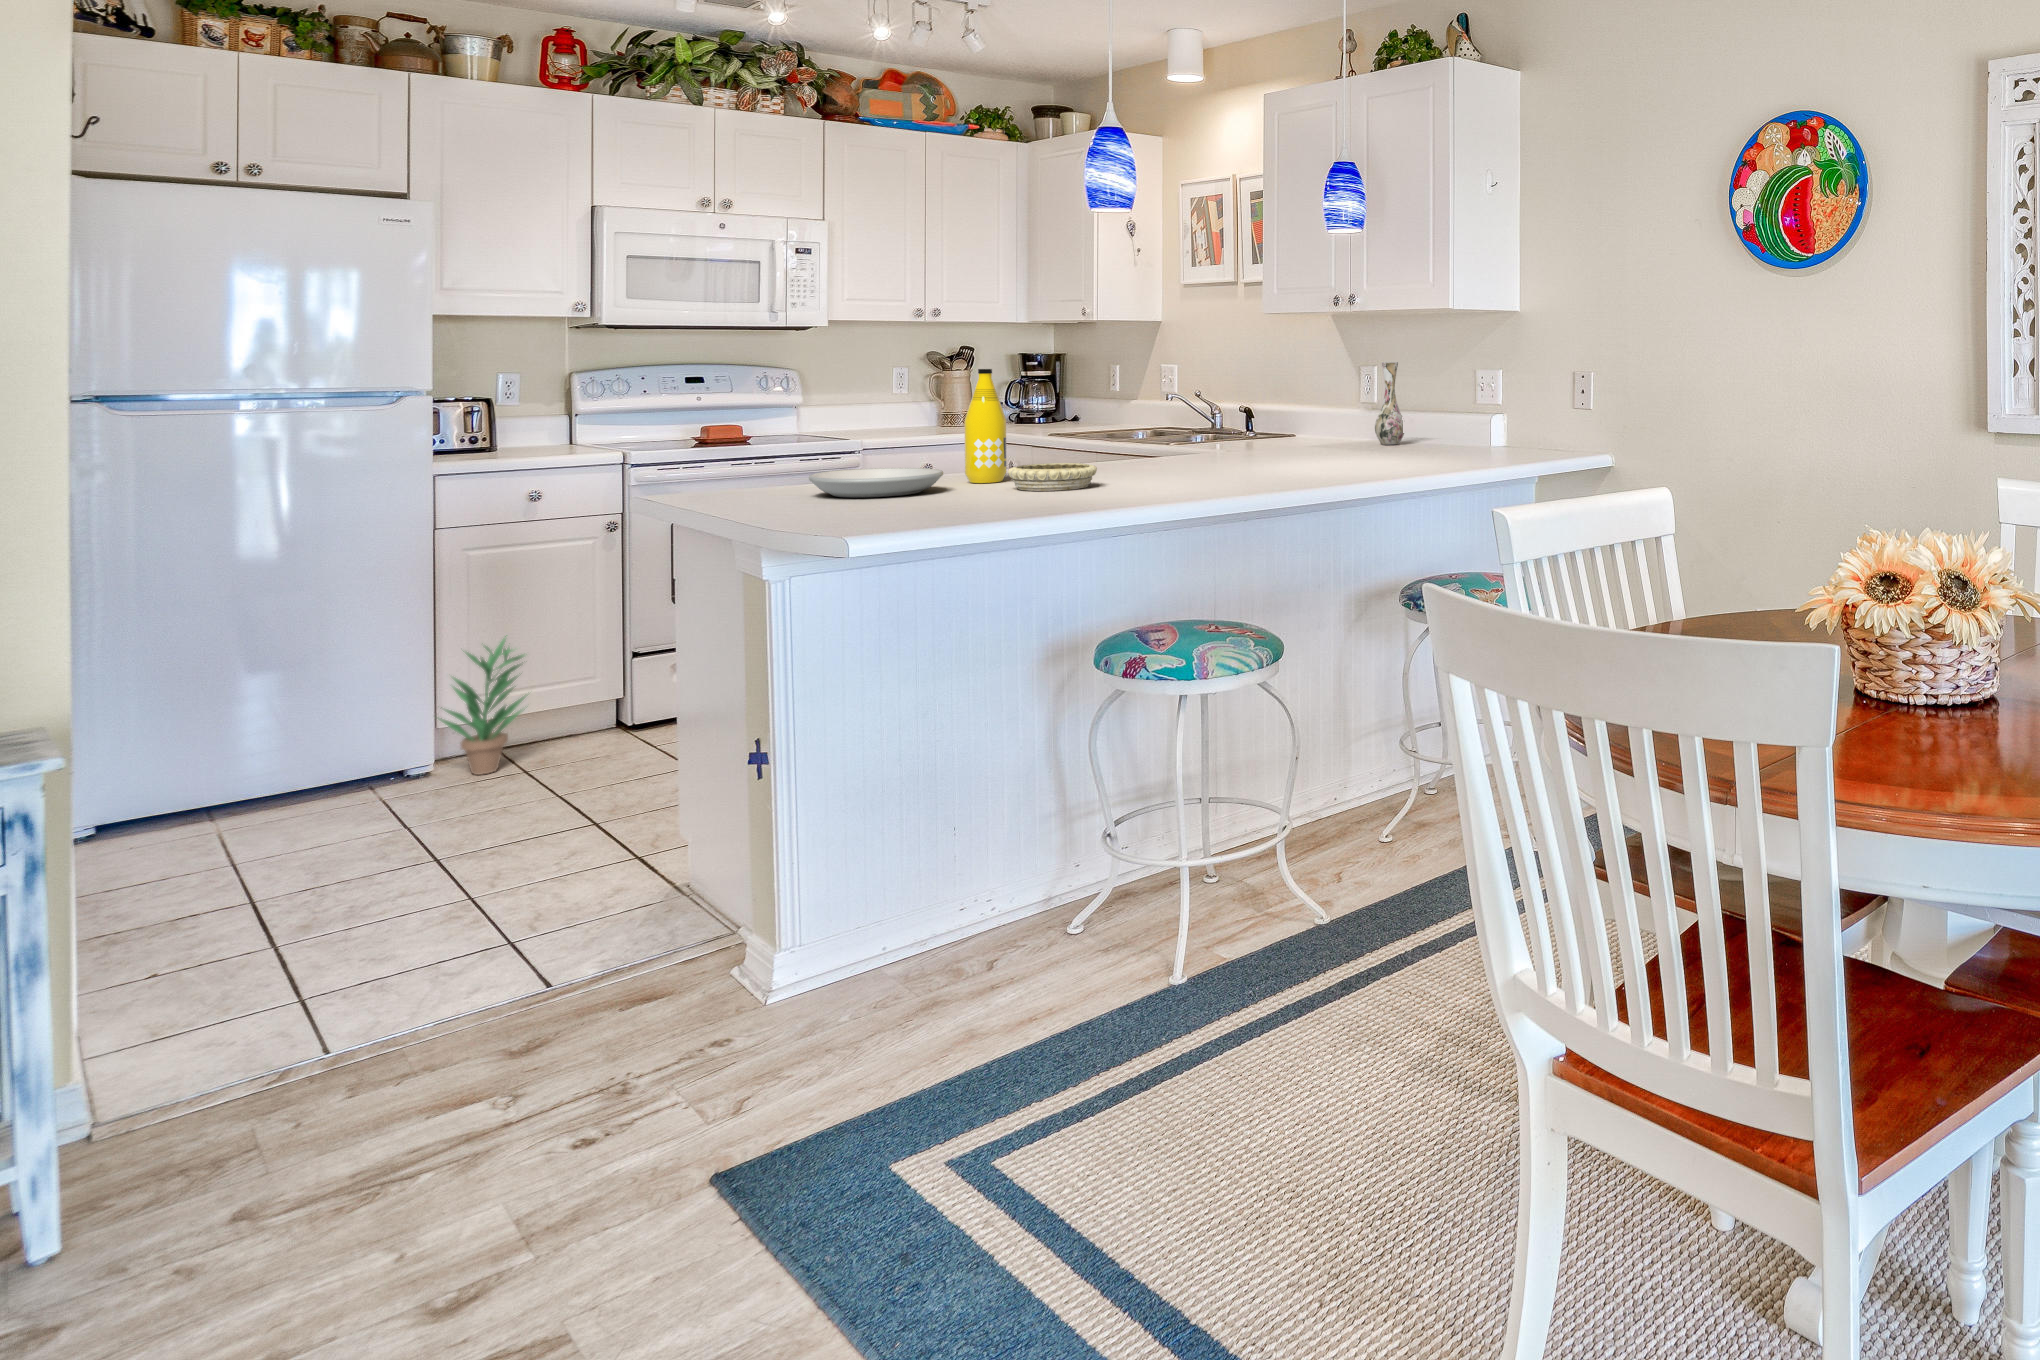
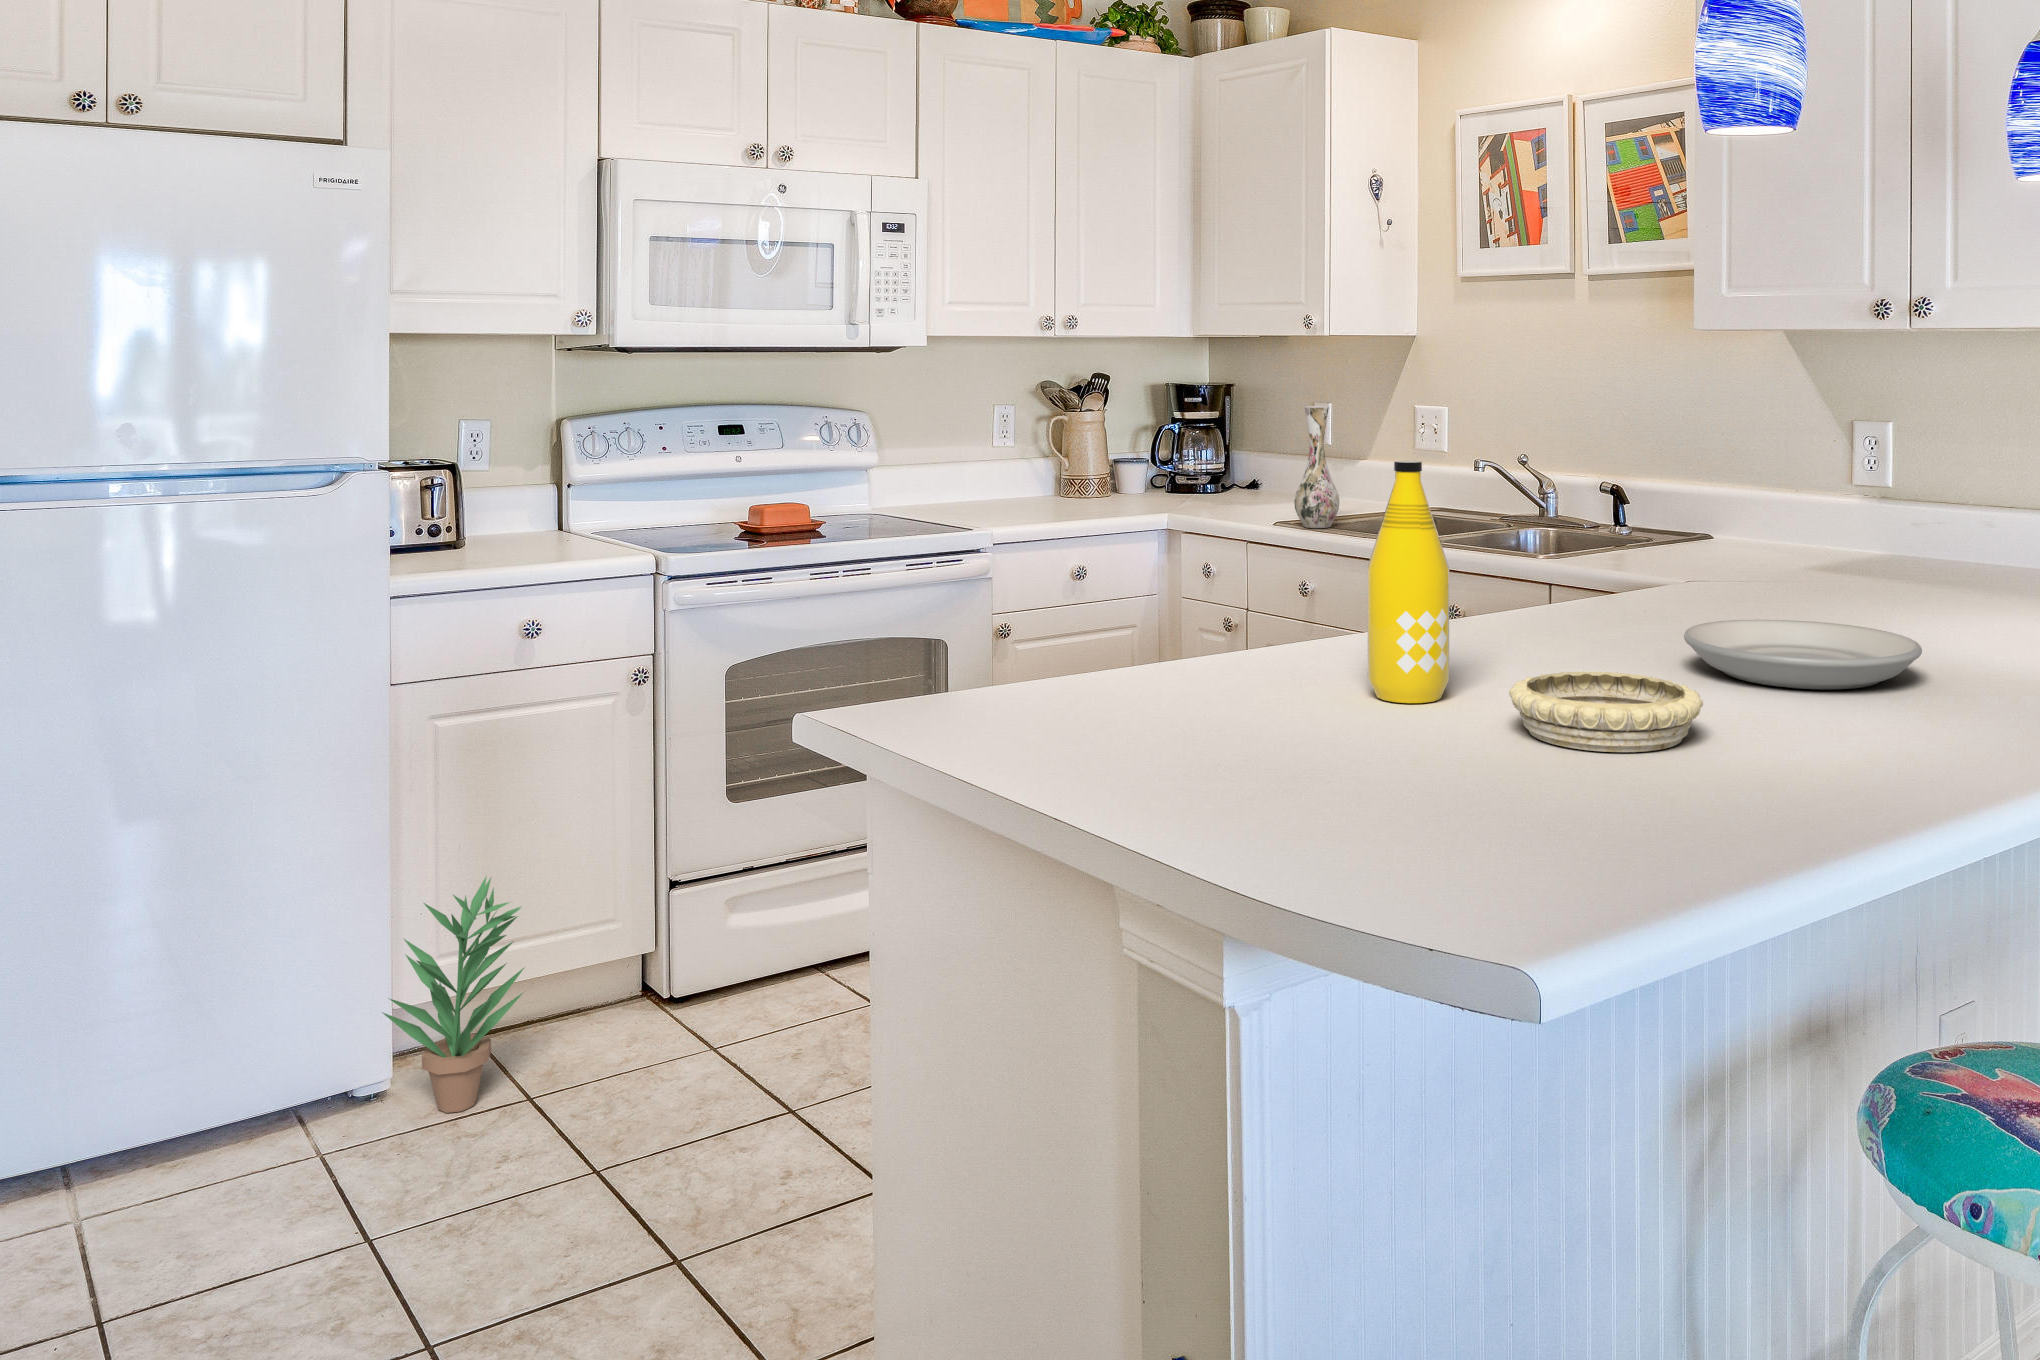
vase: present [1375,362,1404,445] -> present [1294,406,1340,528]
plate: present [809,468,943,498] -> present [1684,620,1922,690]

